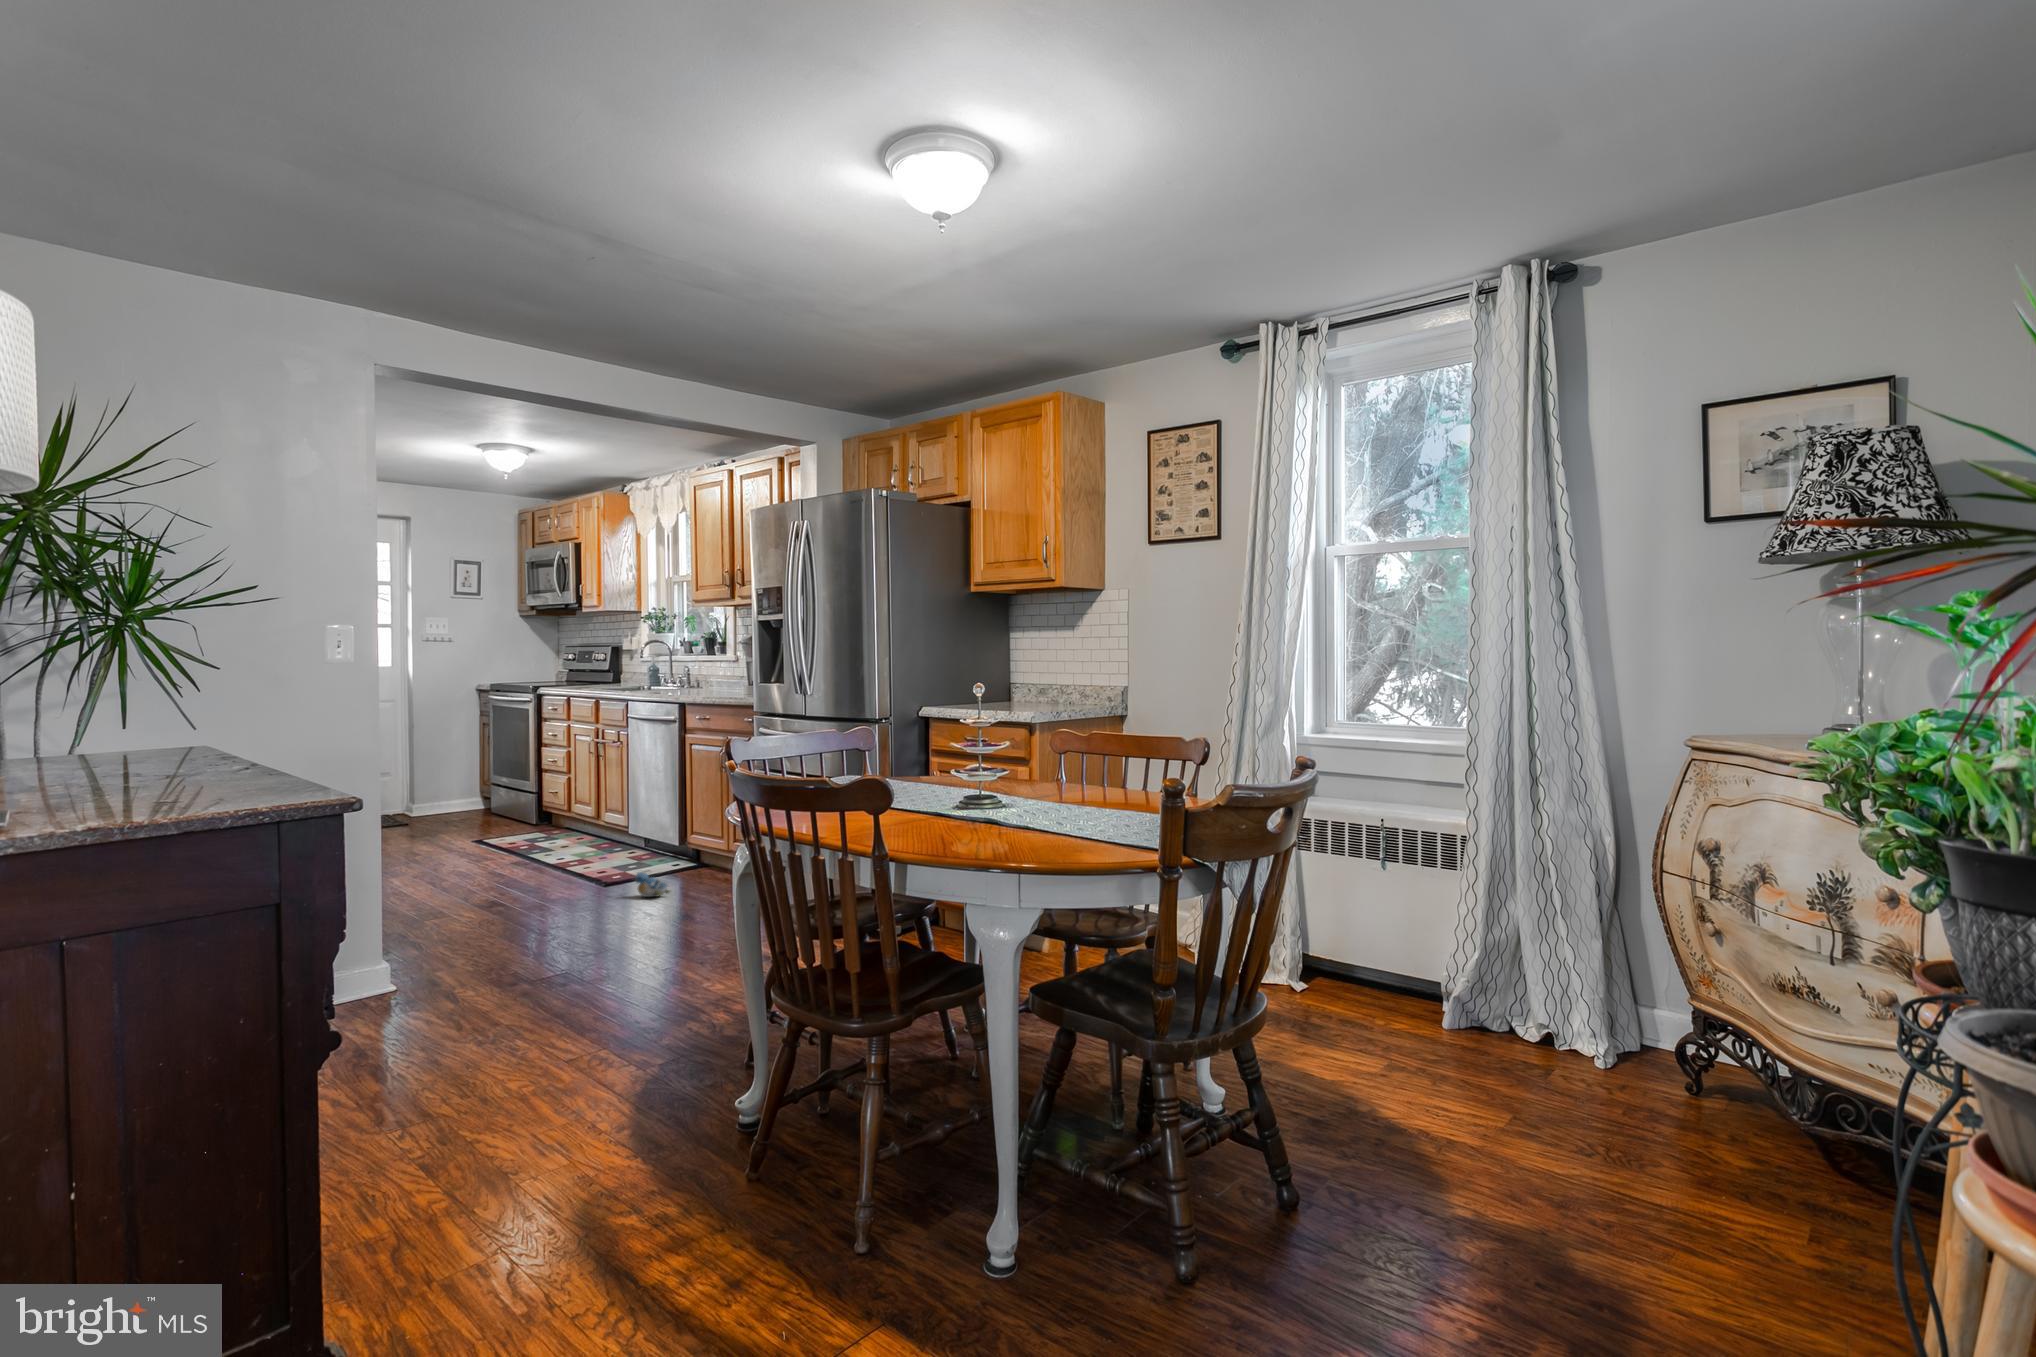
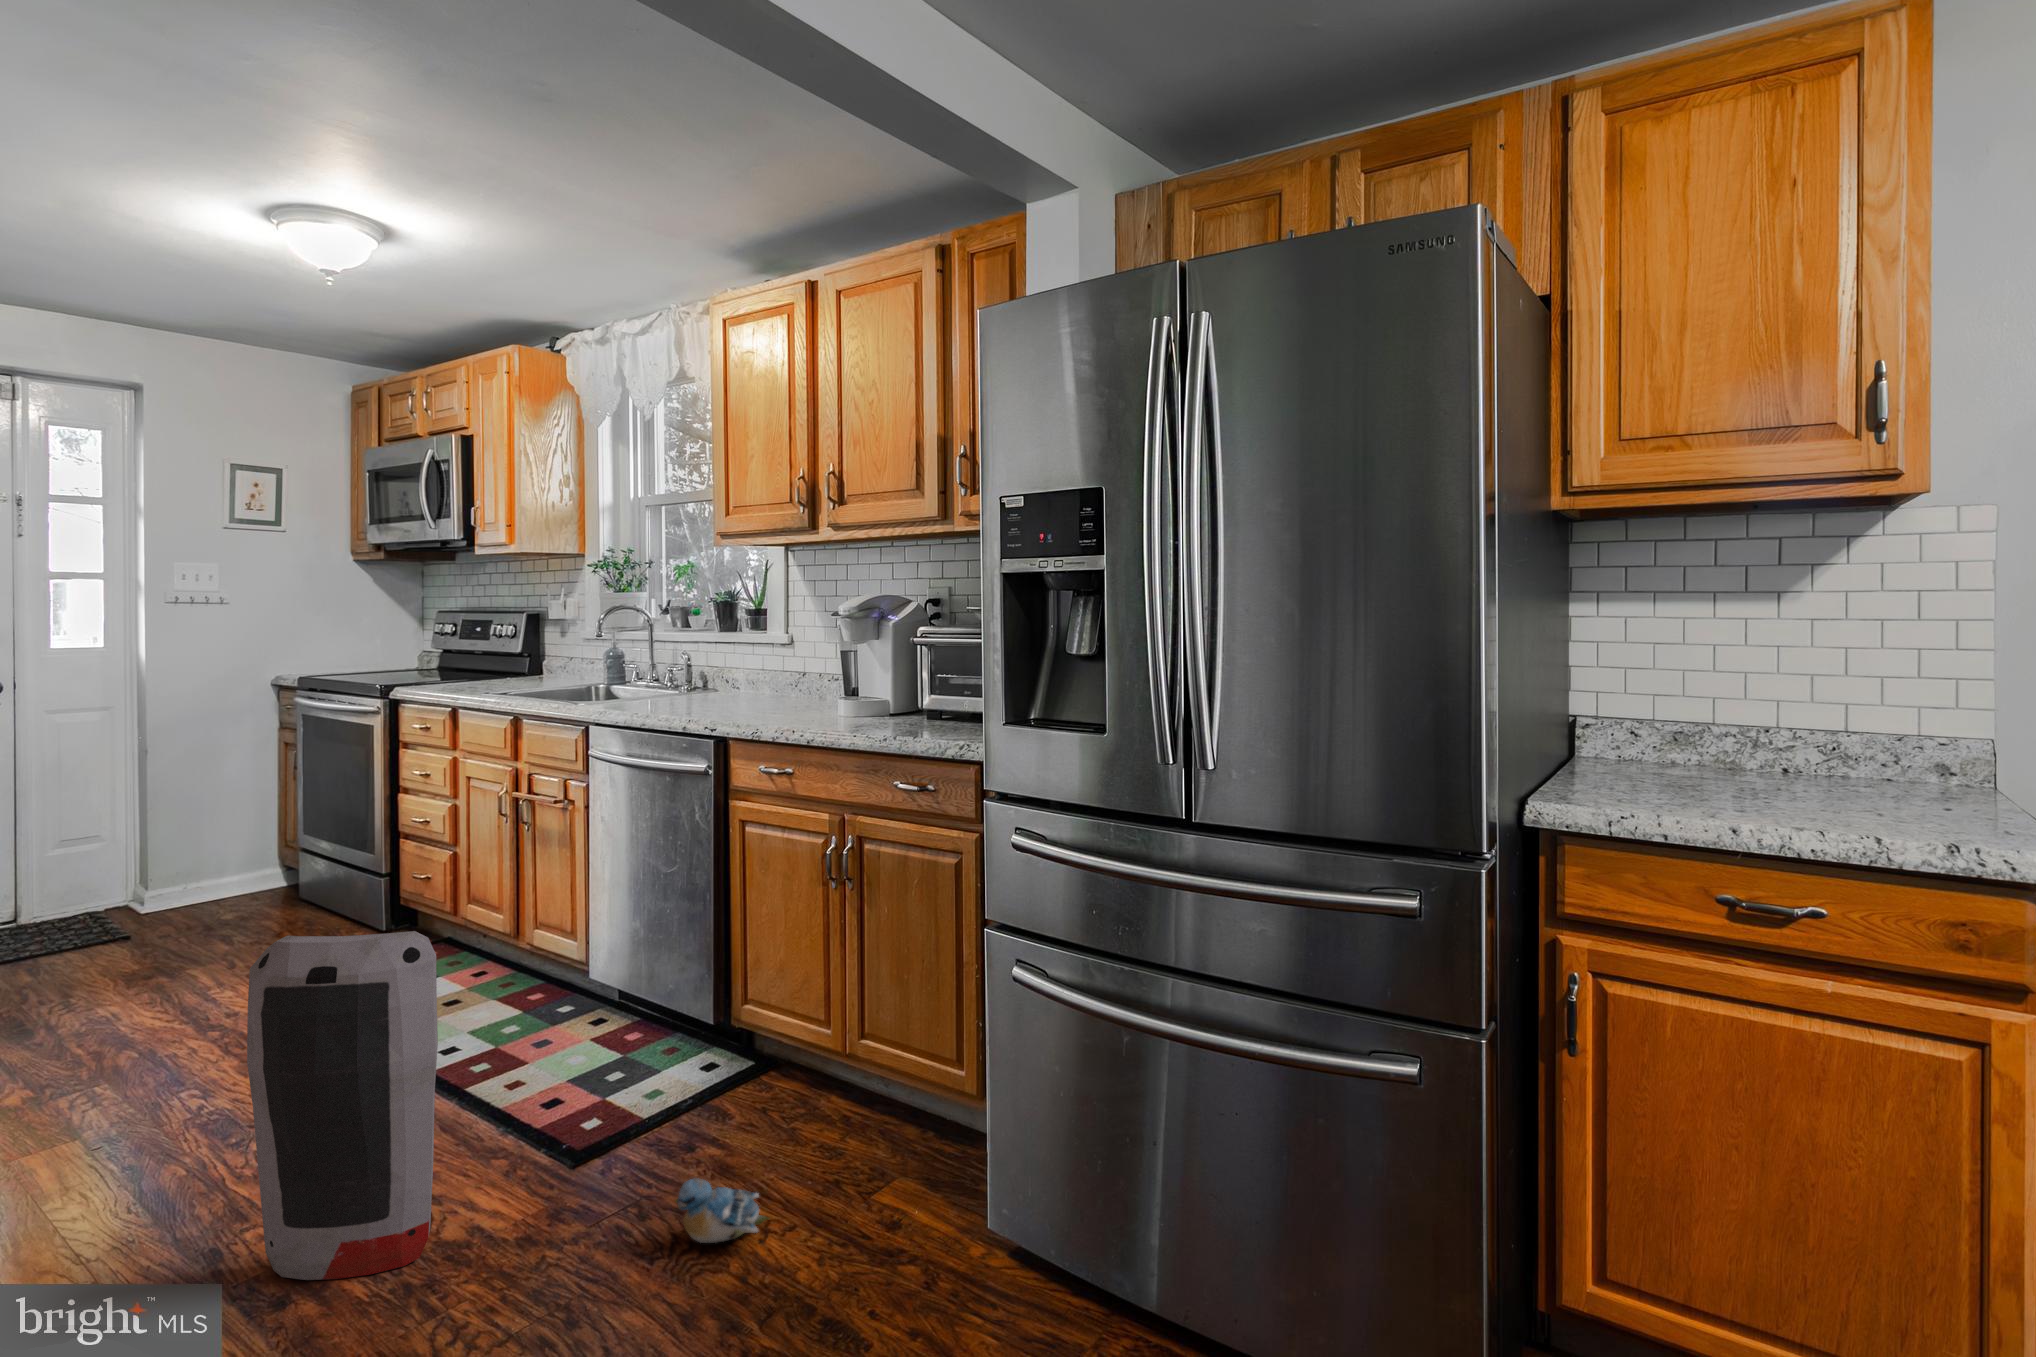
air purifier: none [484,771,548,898] -> present [247,931,438,1280]

